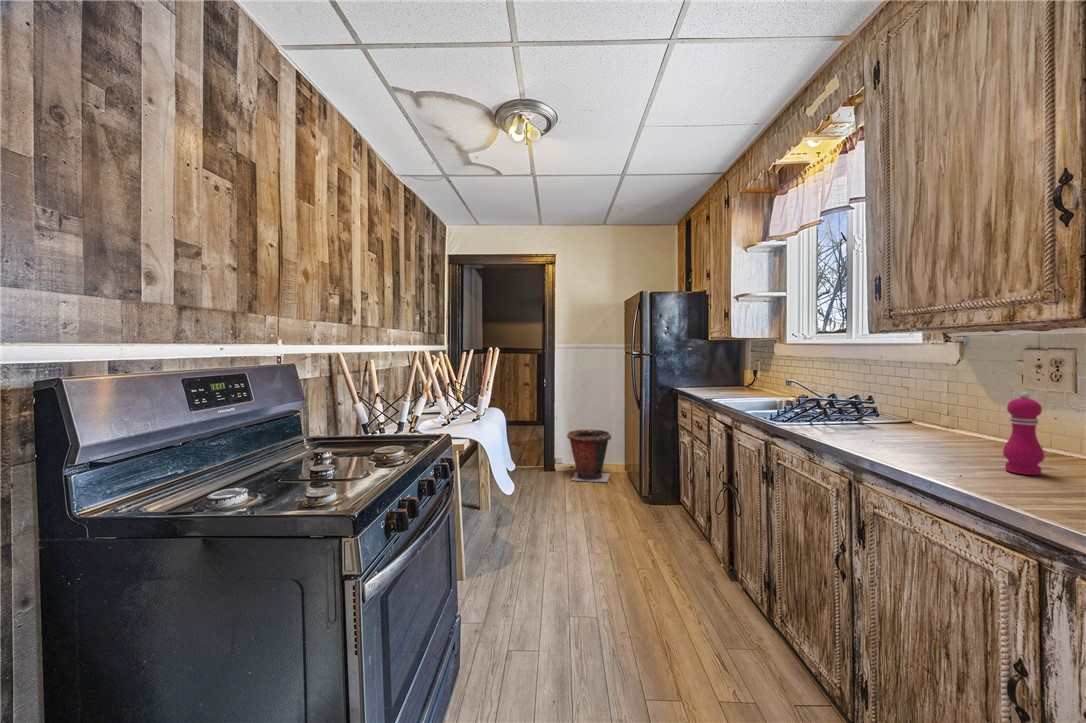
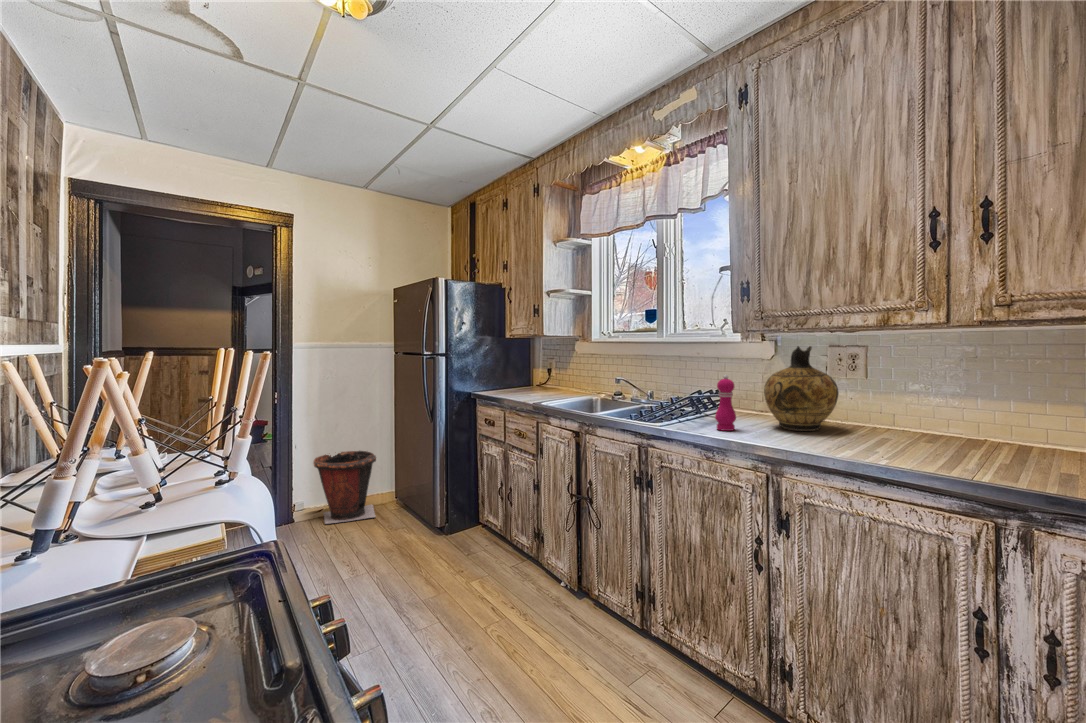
ceramic jug: none [891,351,988,445] -> present [764,346,839,431]
pepper mill: present [1003,392,1044,475] -> present [715,375,736,431]

